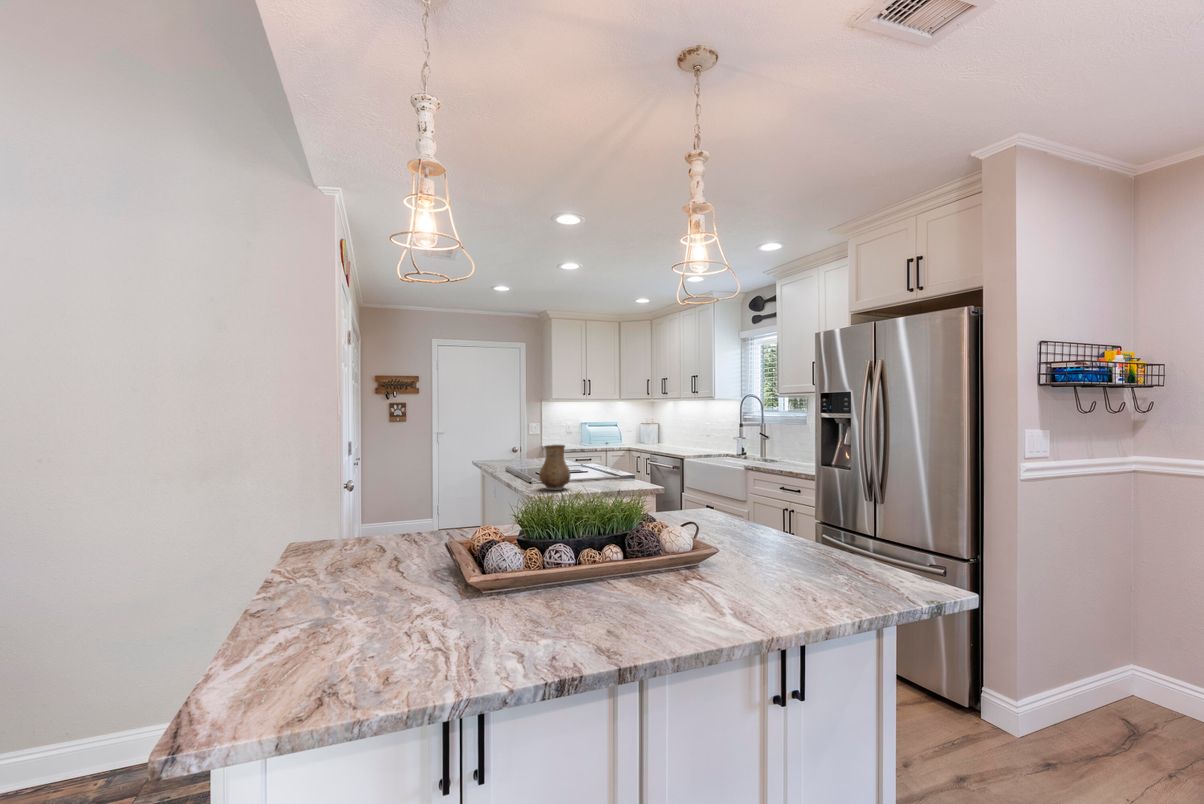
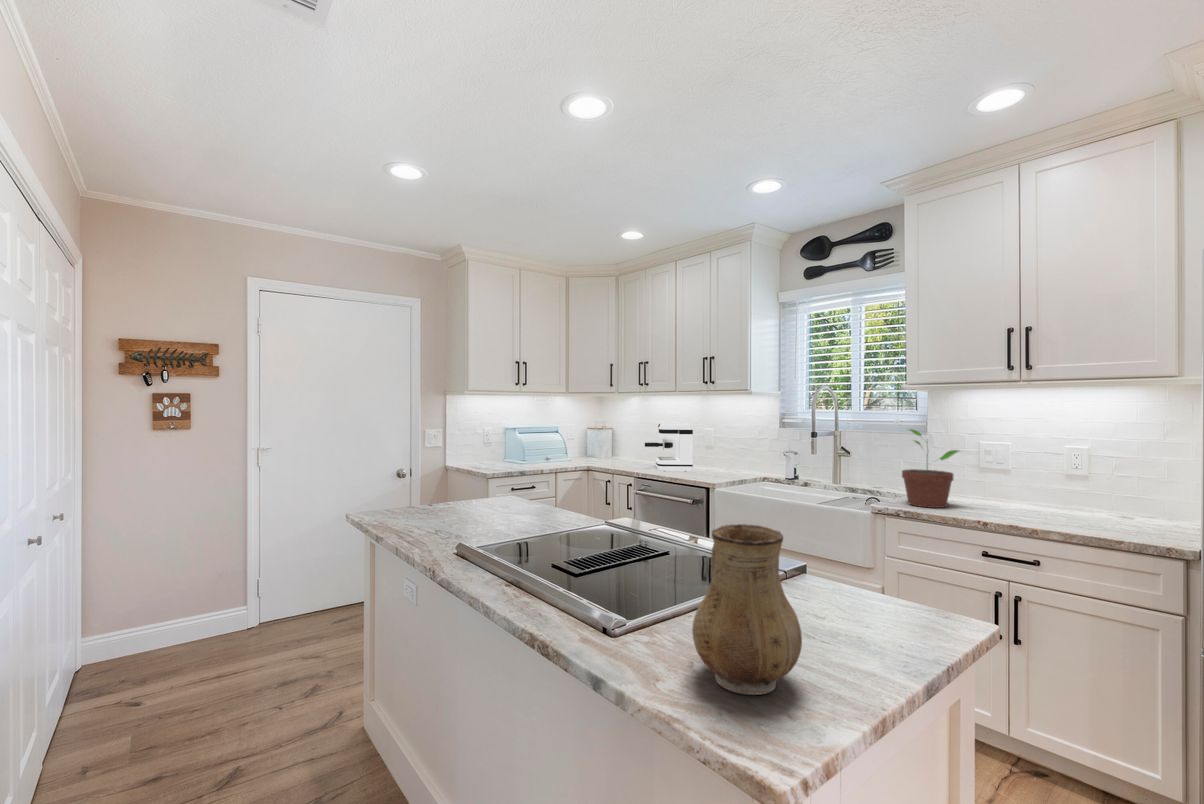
coffee maker: none [663,419,693,451] -> present [645,423,693,471]
potted plant: none [768,421,796,467] -> present [902,429,959,508]

